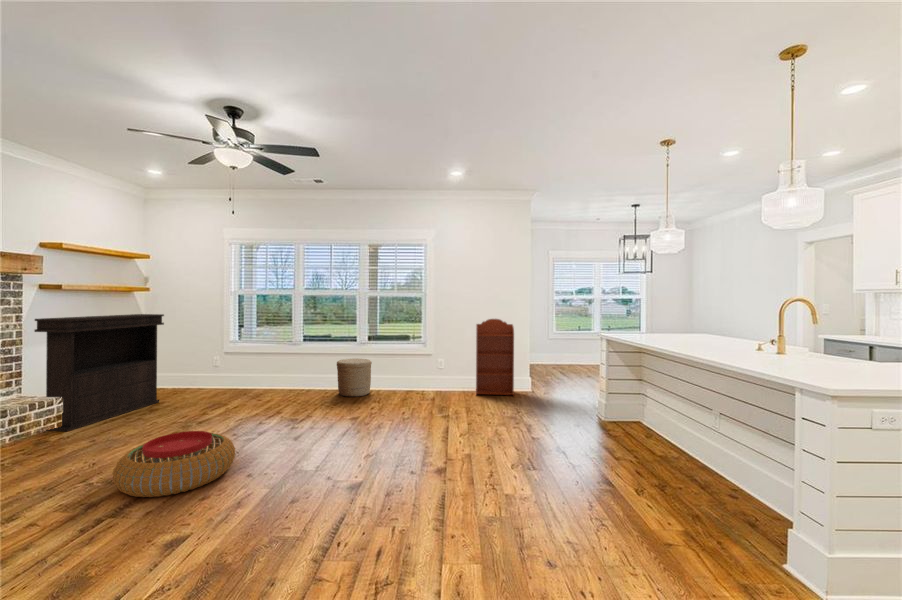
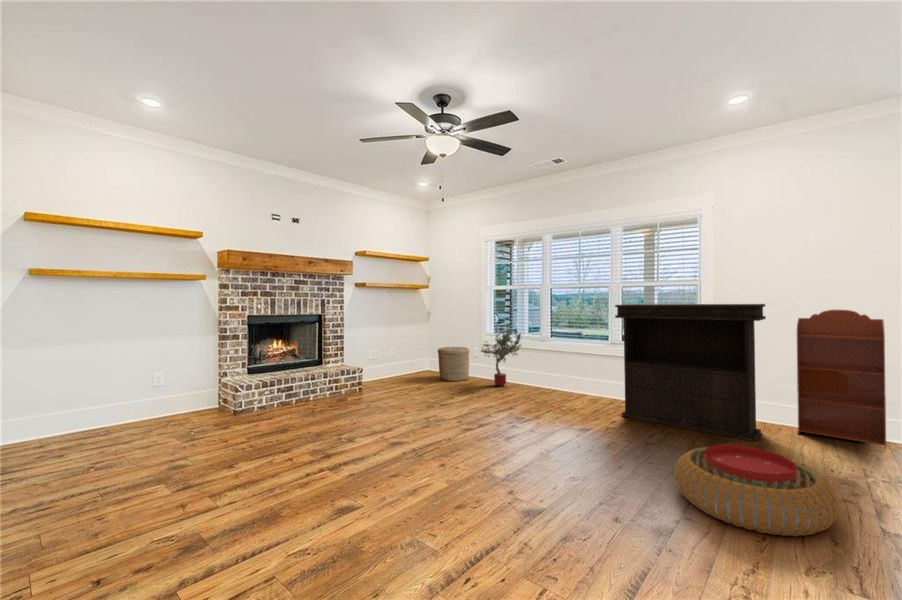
console table: present [35,314,164,431] -> present [615,304,766,441]
potted tree: none [228,333,278,394] -> present [481,325,521,387]
woven basket: present [337,358,372,397] -> present [438,347,469,381]
pouf: present [113,431,235,497] -> present [674,445,839,536]

